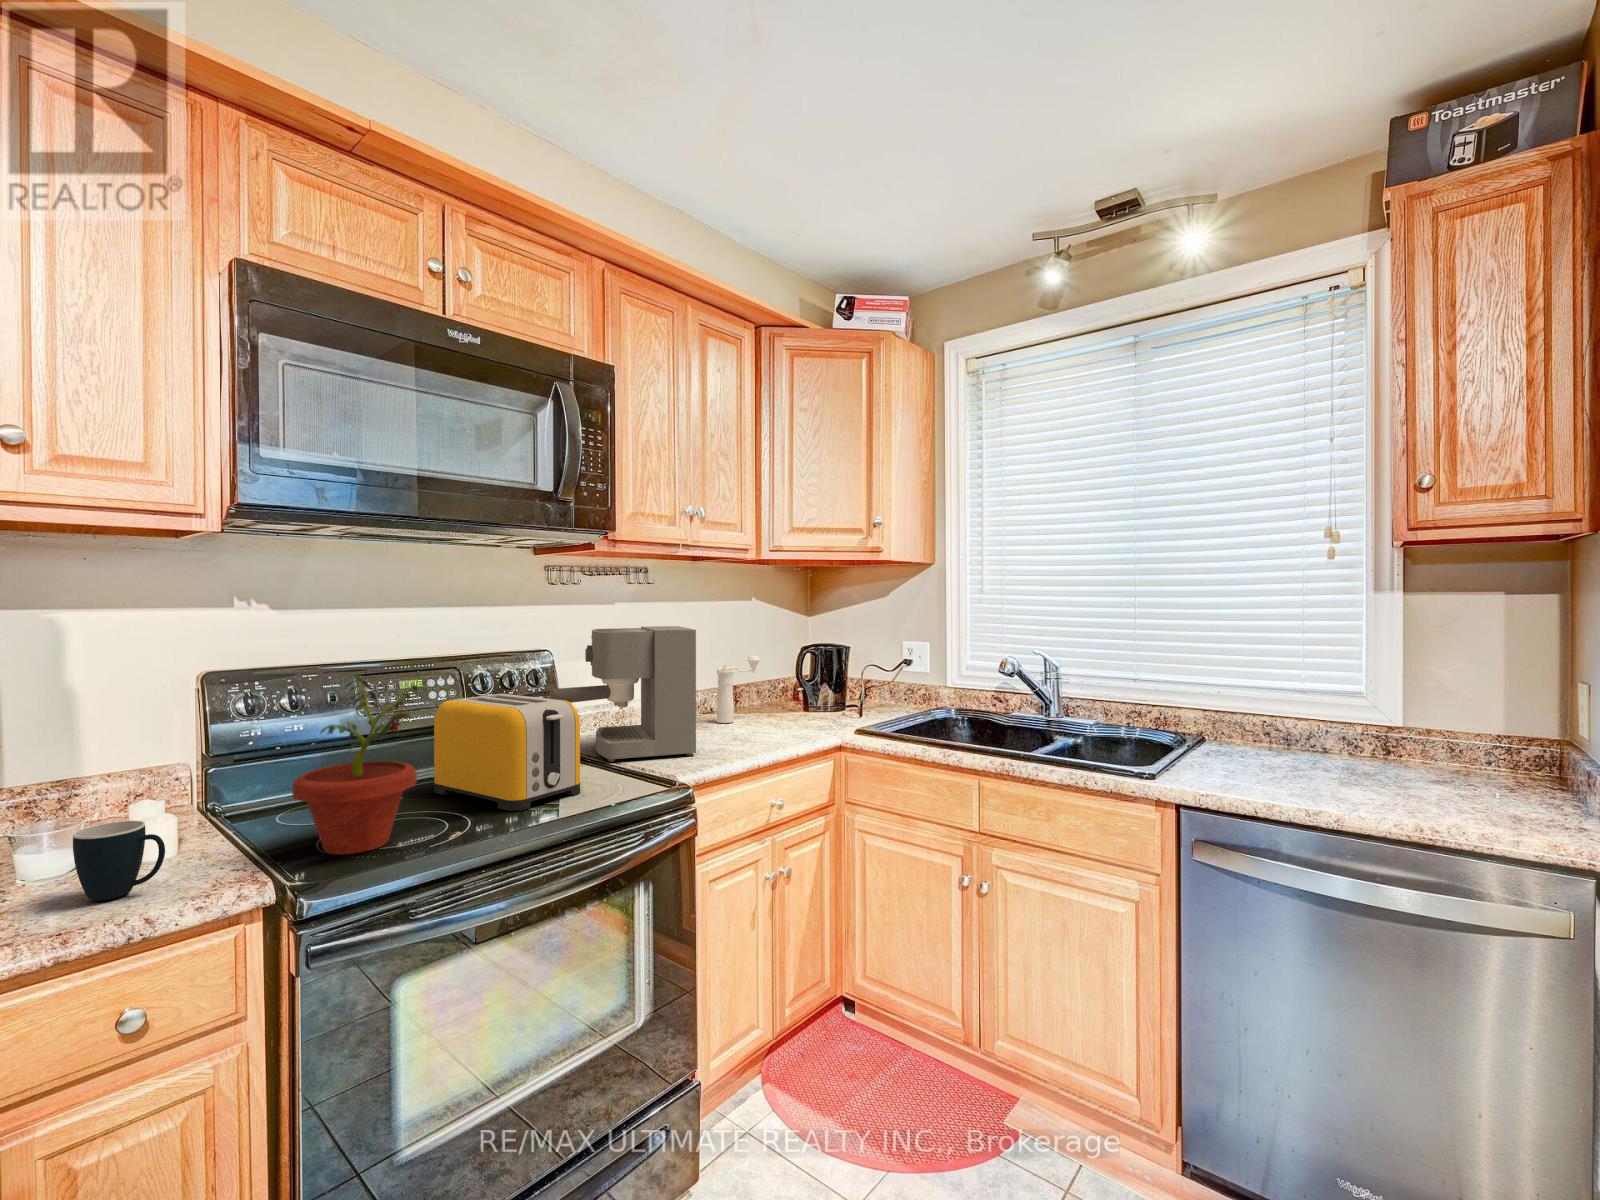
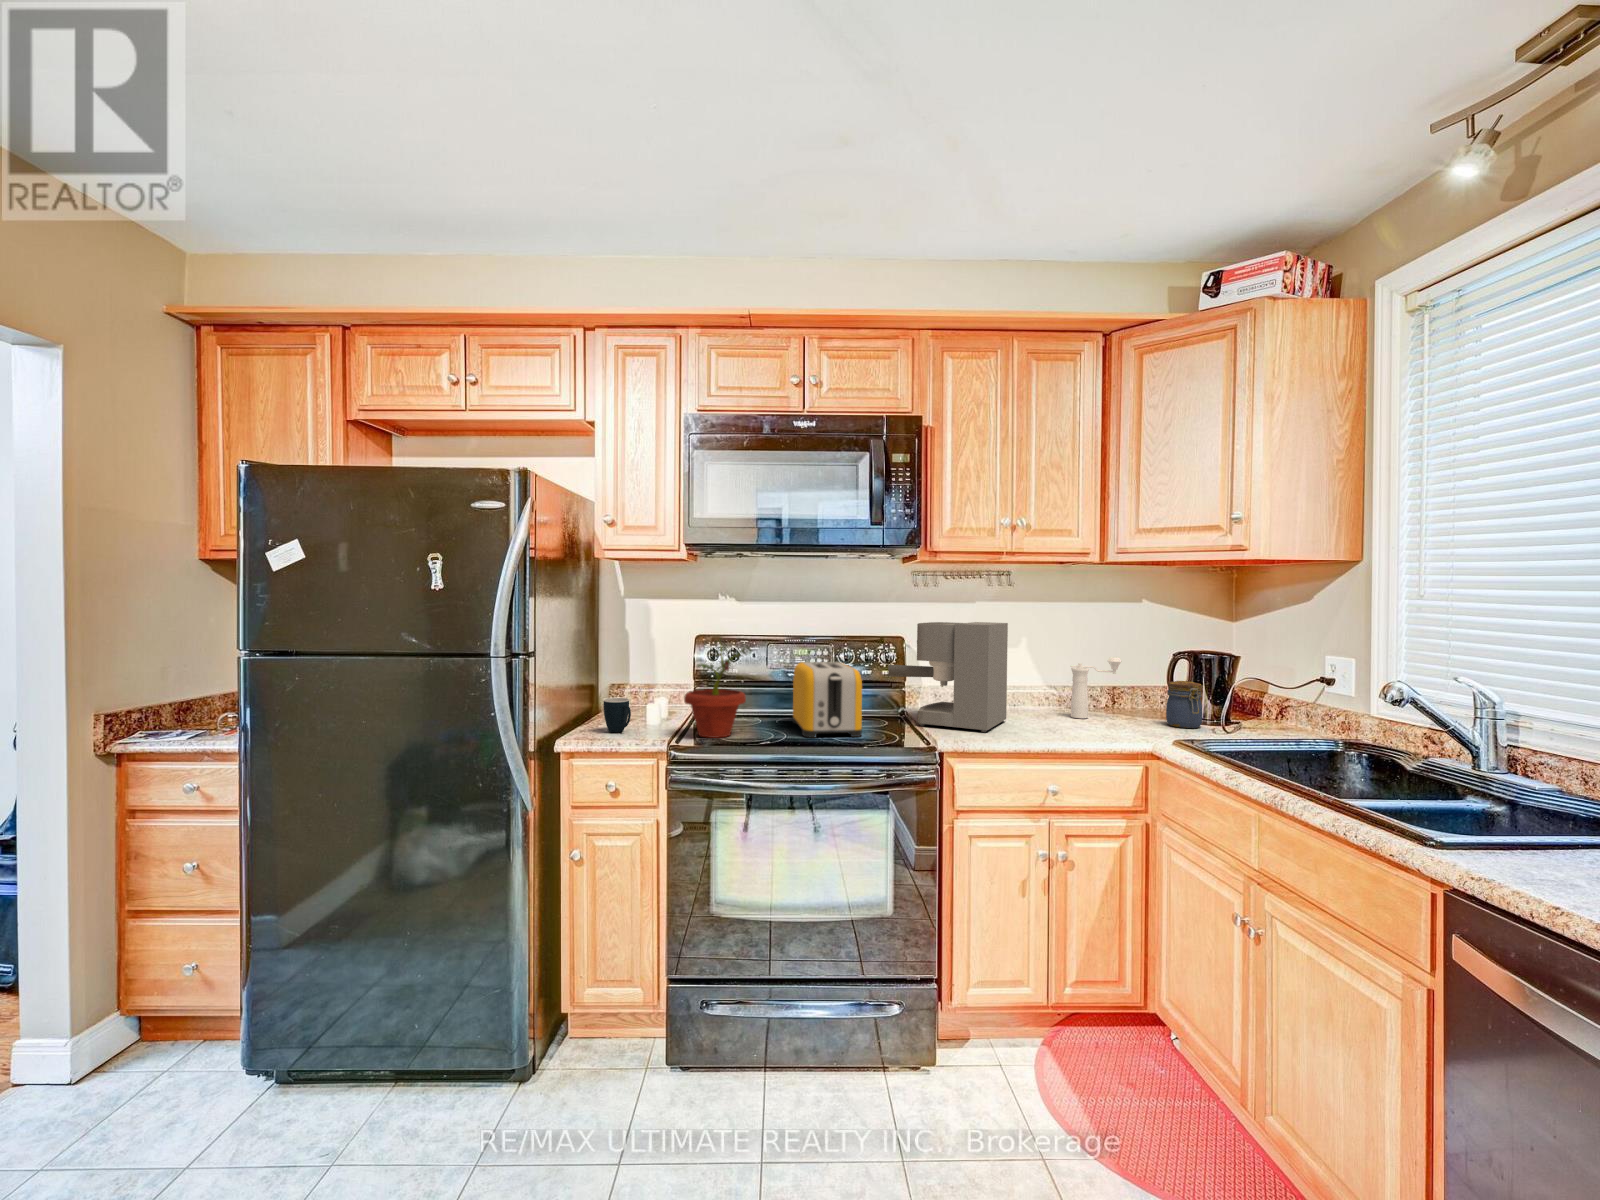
jar: none [800,673,832,717] -> present [1166,681,1202,728]

